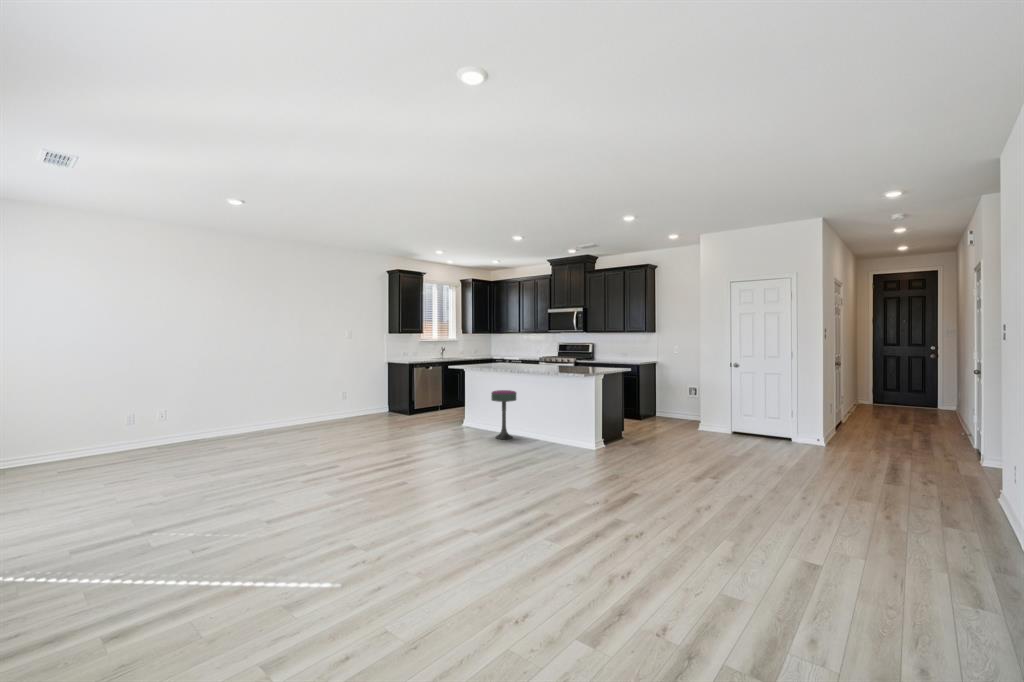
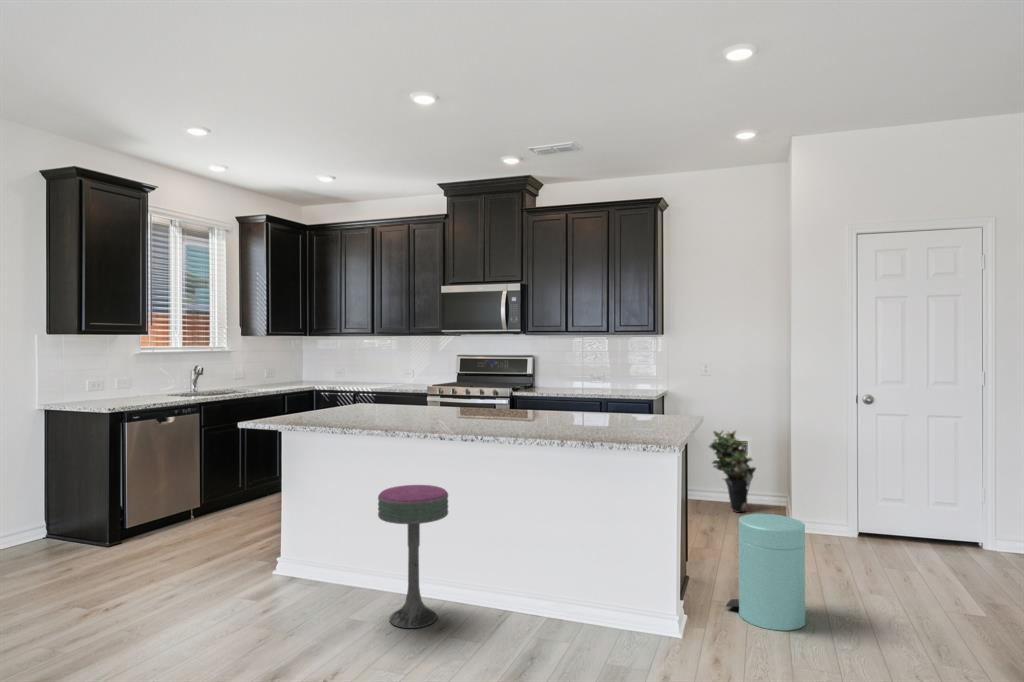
potted plant: none [671,382,696,423] -> present [709,431,756,513]
trash can: none [623,408,652,451] -> present [726,514,805,631]

